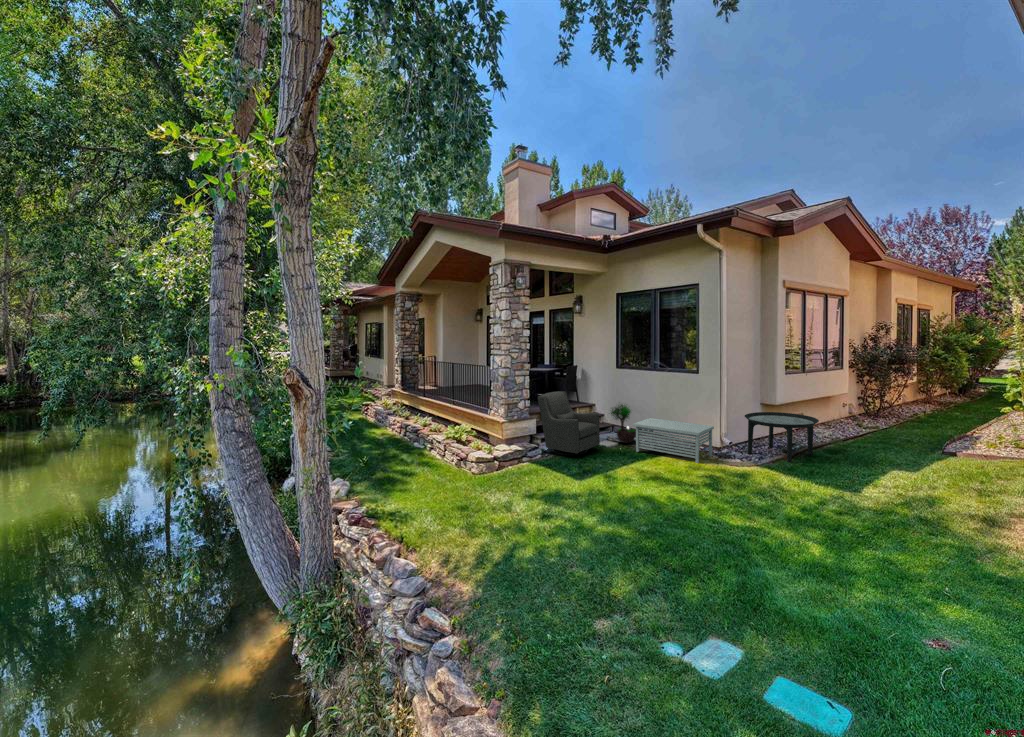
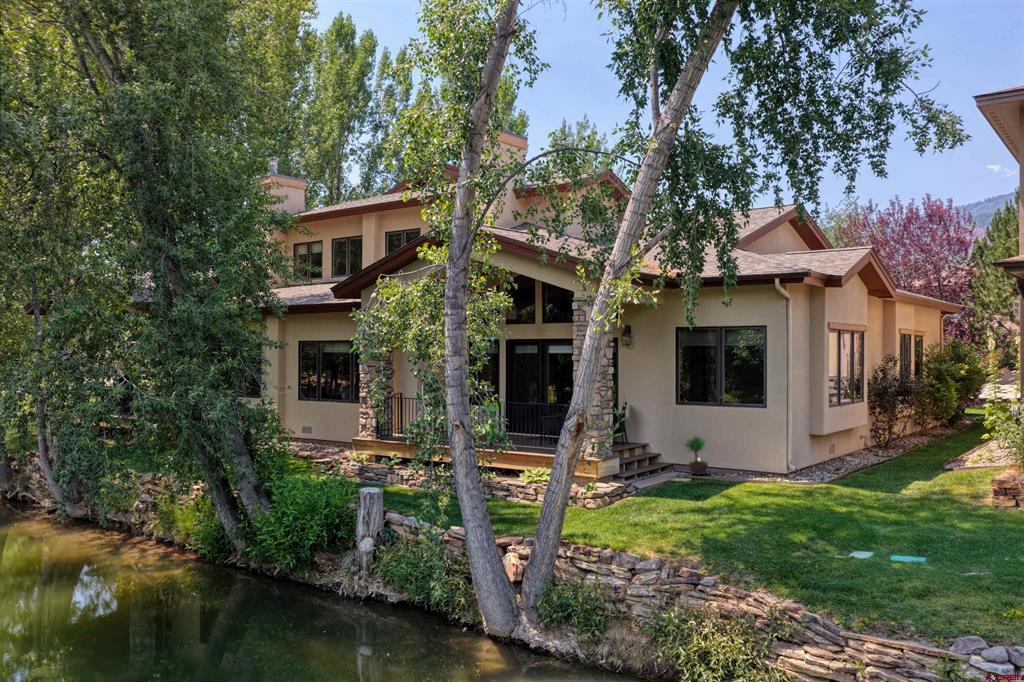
chair: present [538,391,600,455] -> none [628,424,683,485]
round table: present [745,412,819,462] -> none [804,441,862,481]
storage bench: present [633,418,714,463] -> none [715,449,784,485]

